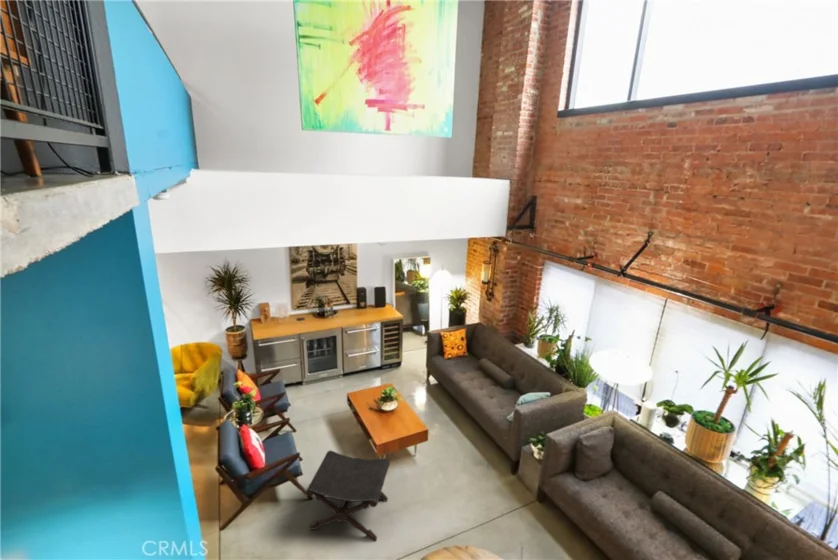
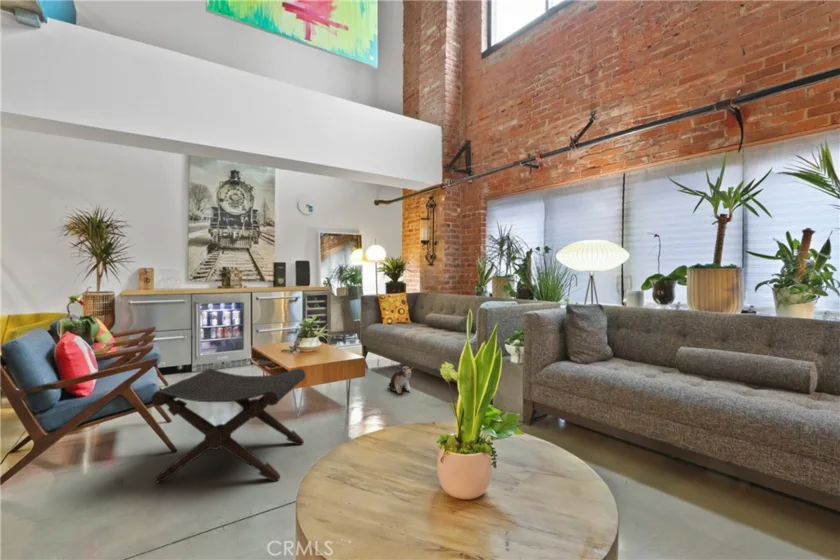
plush toy: none [444,422,463,441] -> present [389,366,412,394]

